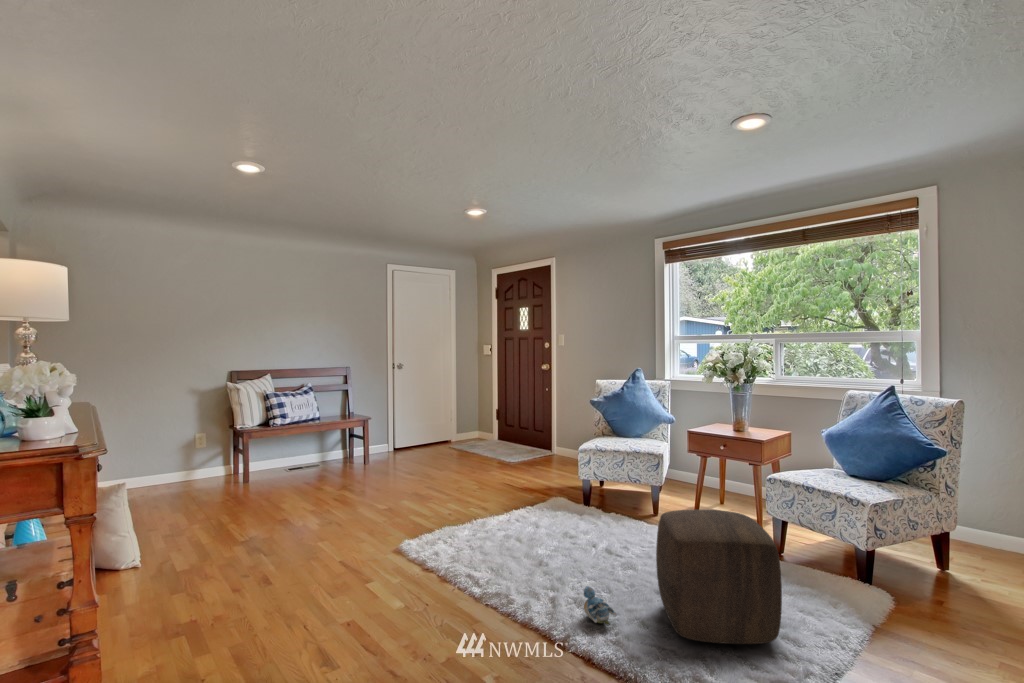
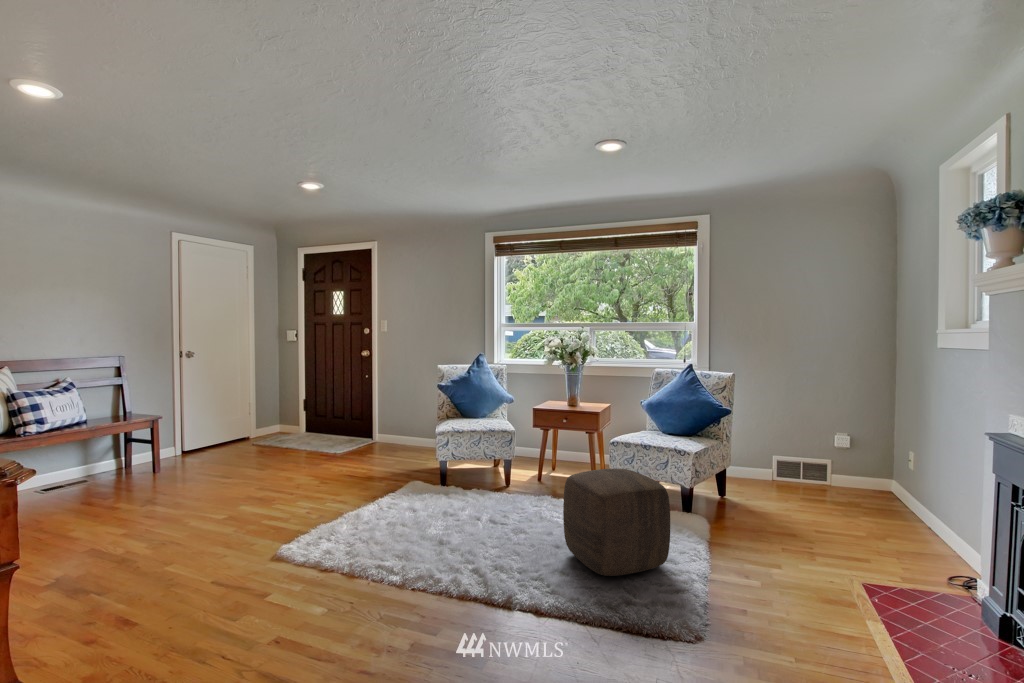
plush toy: present [584,586,616,625] -> none [510,551,543,581]

